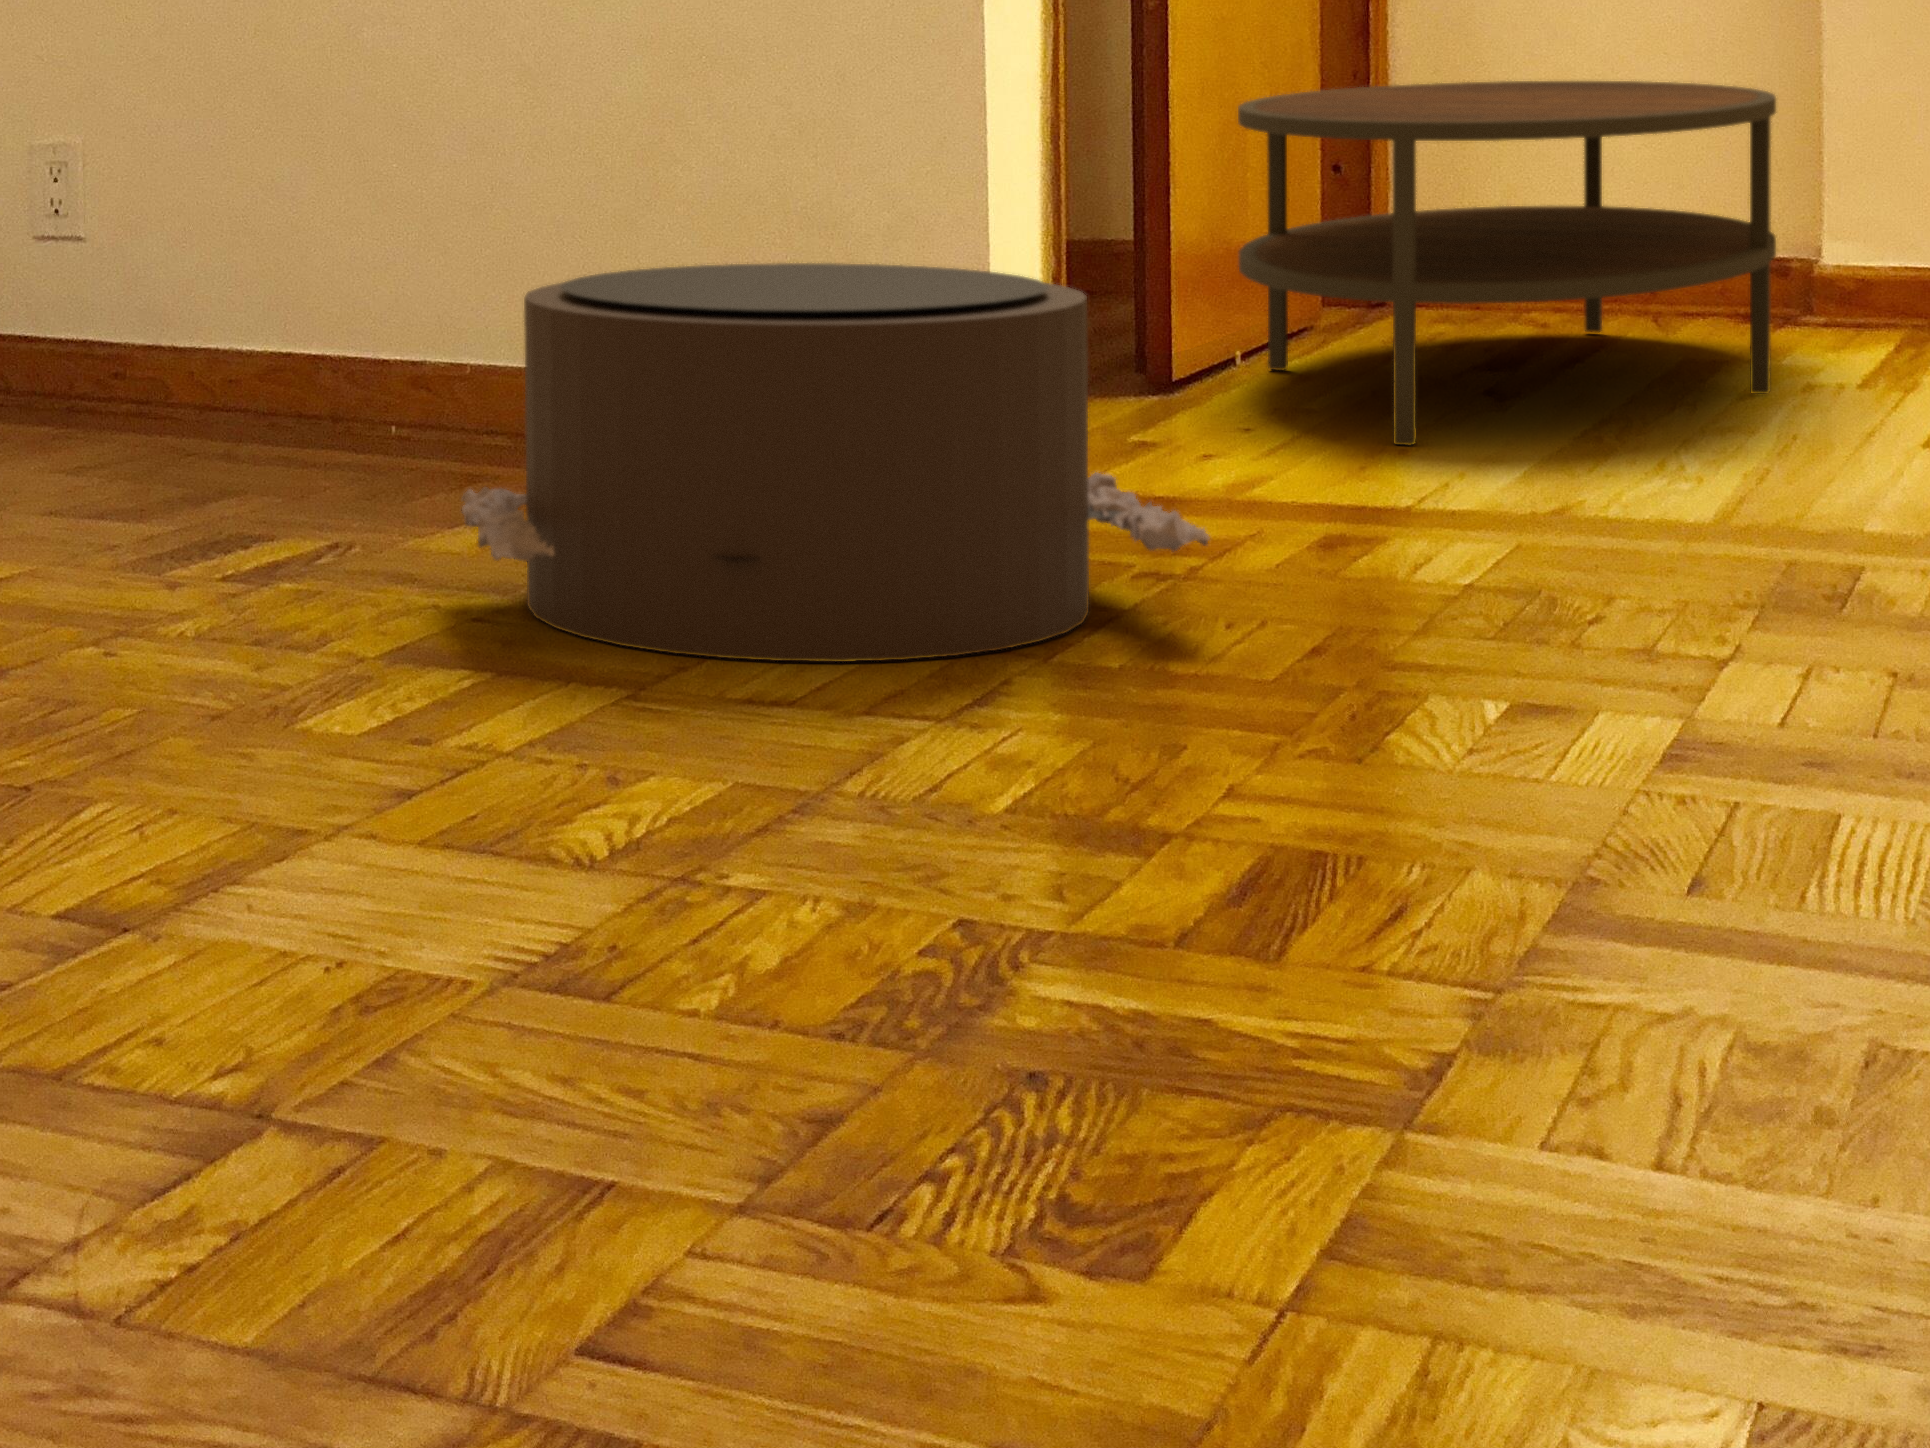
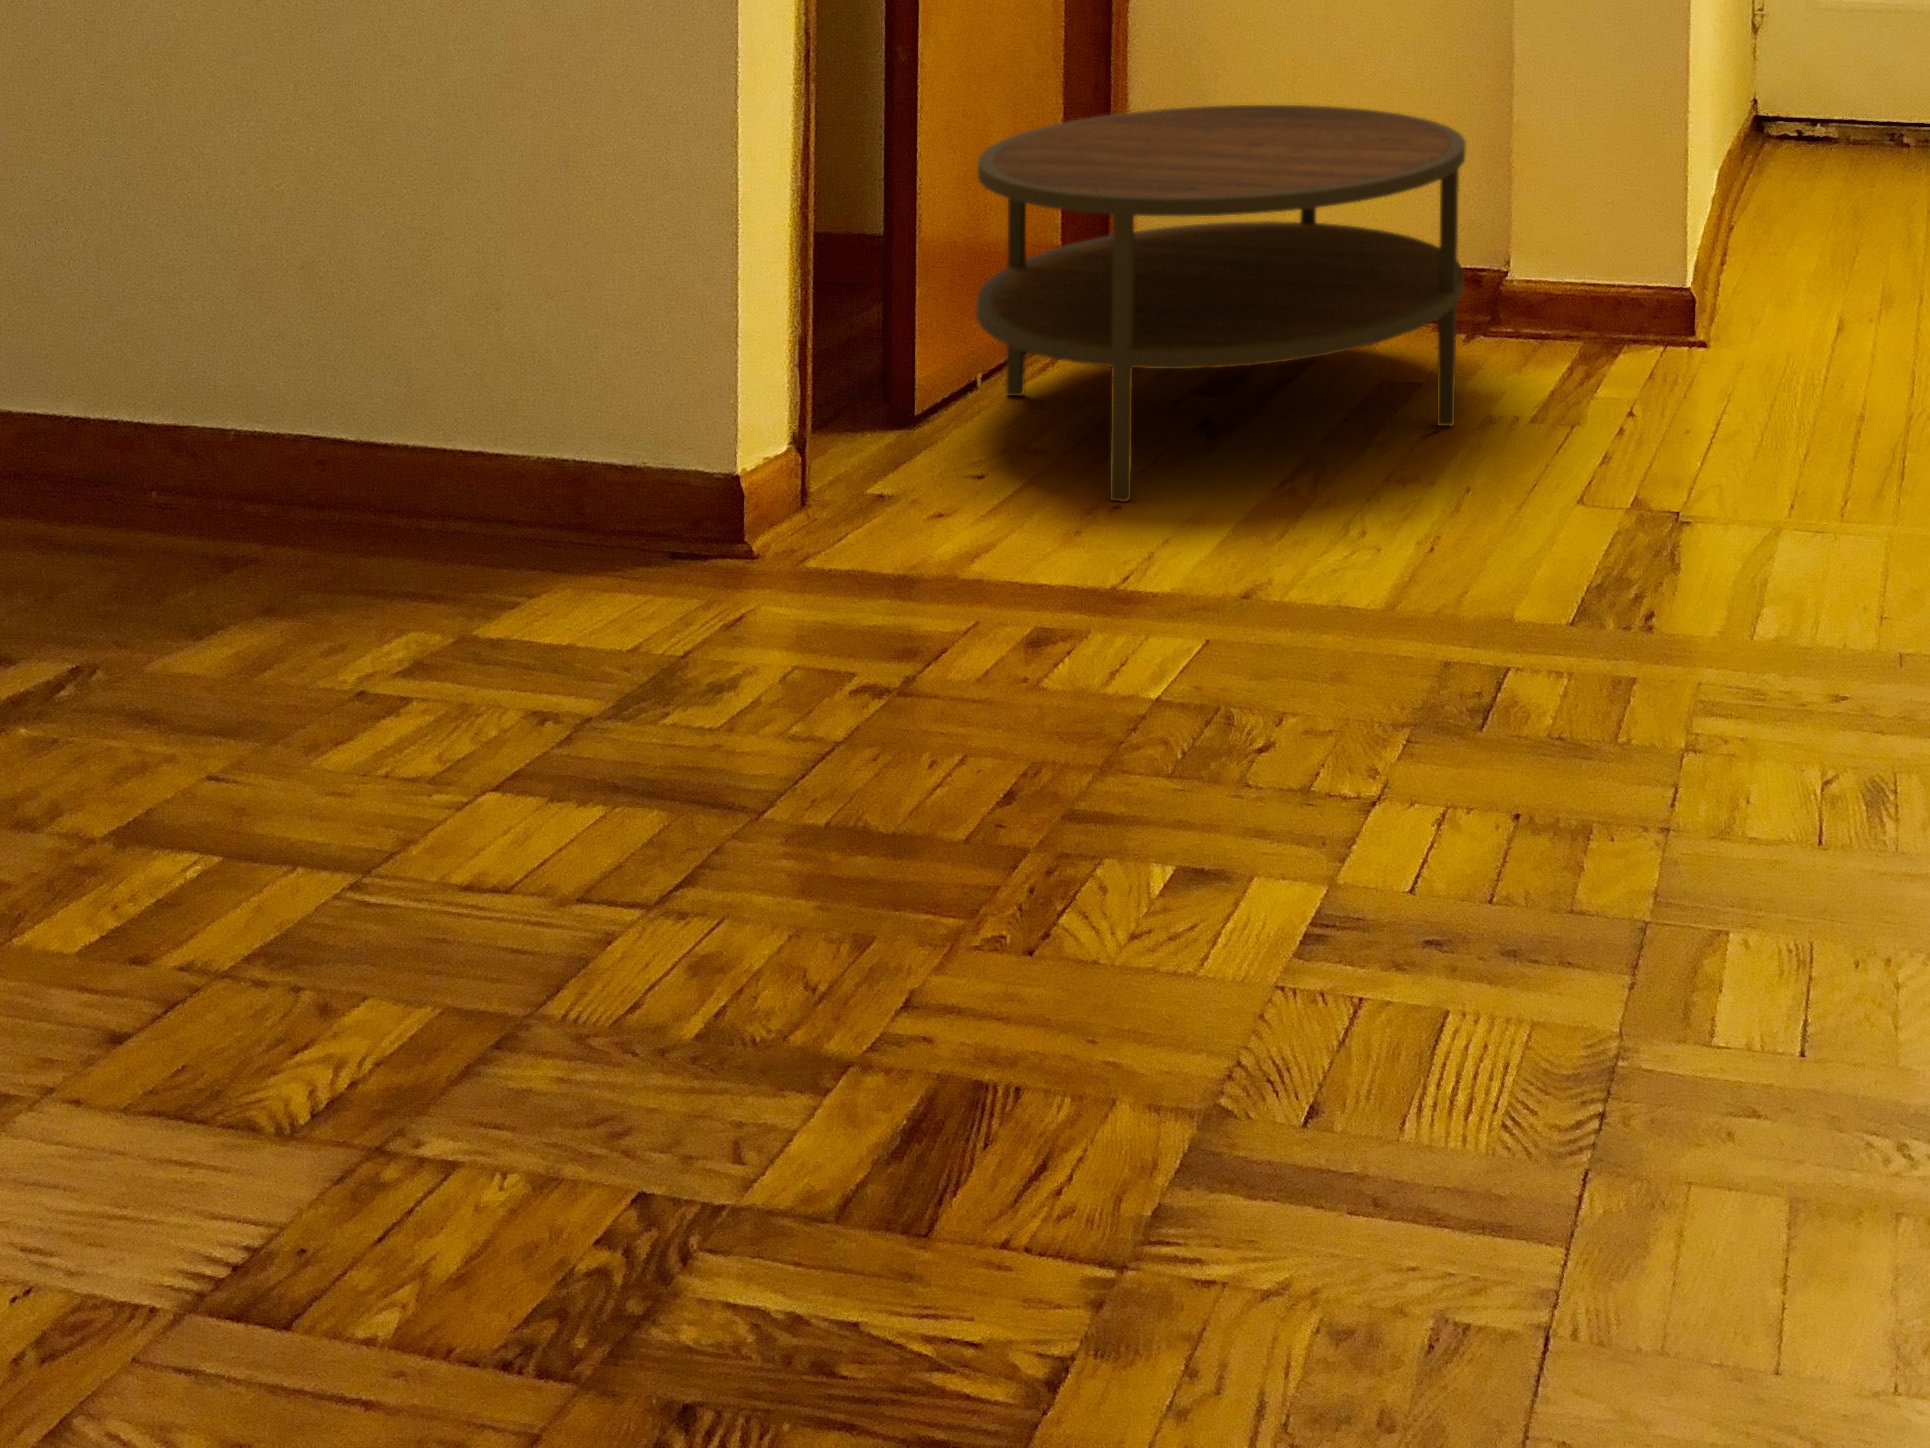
pouf: present [461,263,1210,662] -> none [199,394,913,826]

